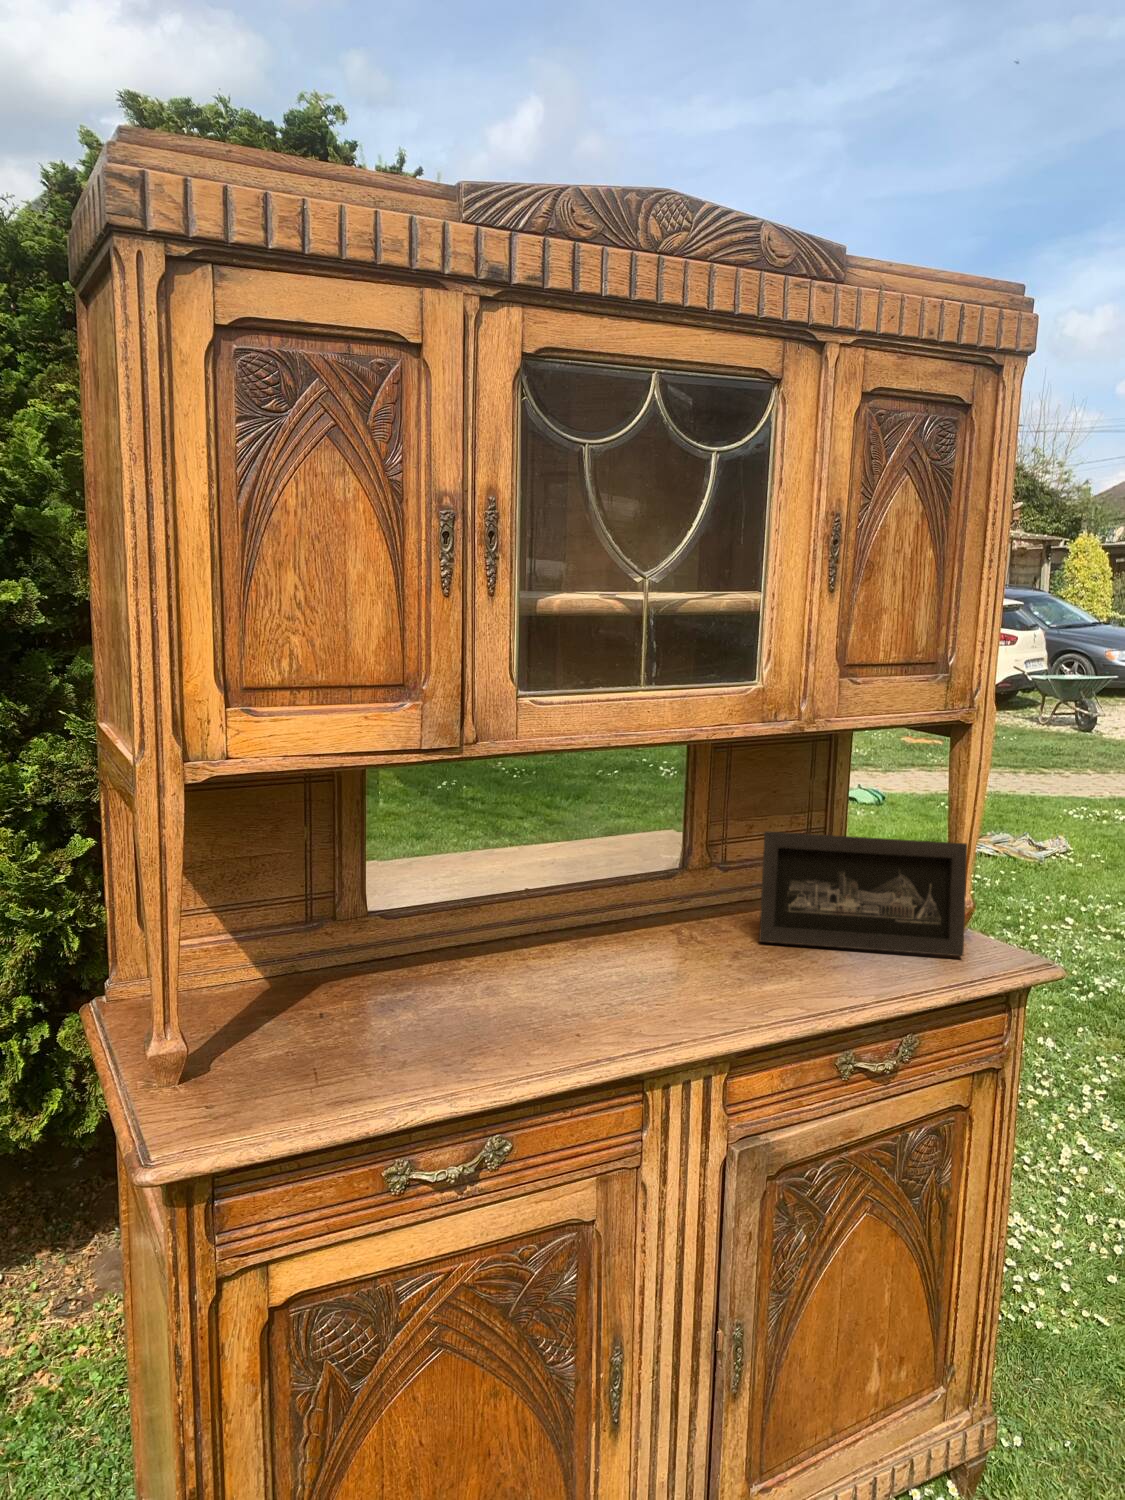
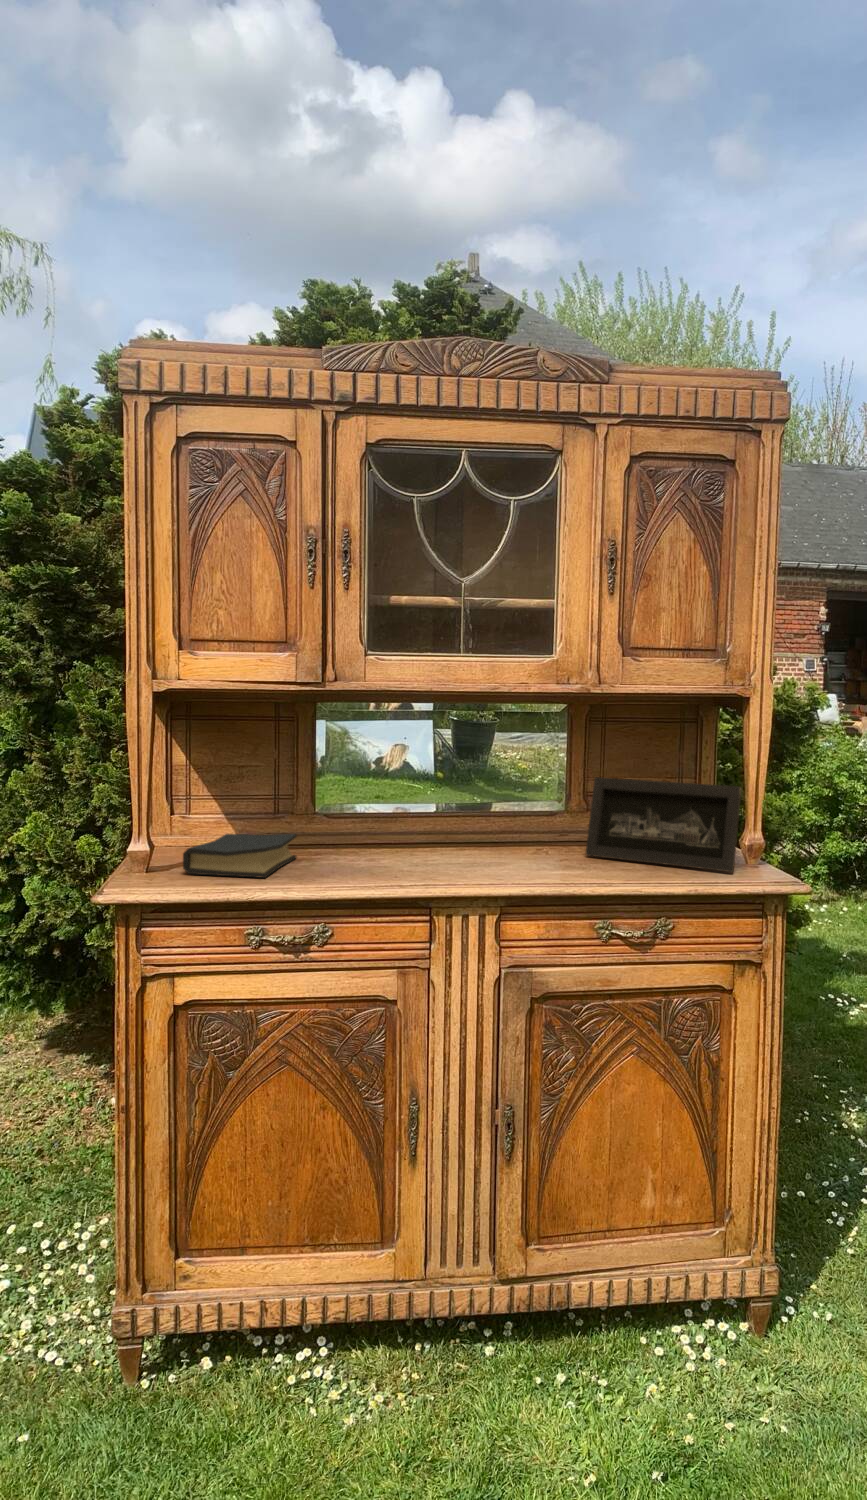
hardback book: none [255,972,401,1086] -> present [183,834,296,878]

